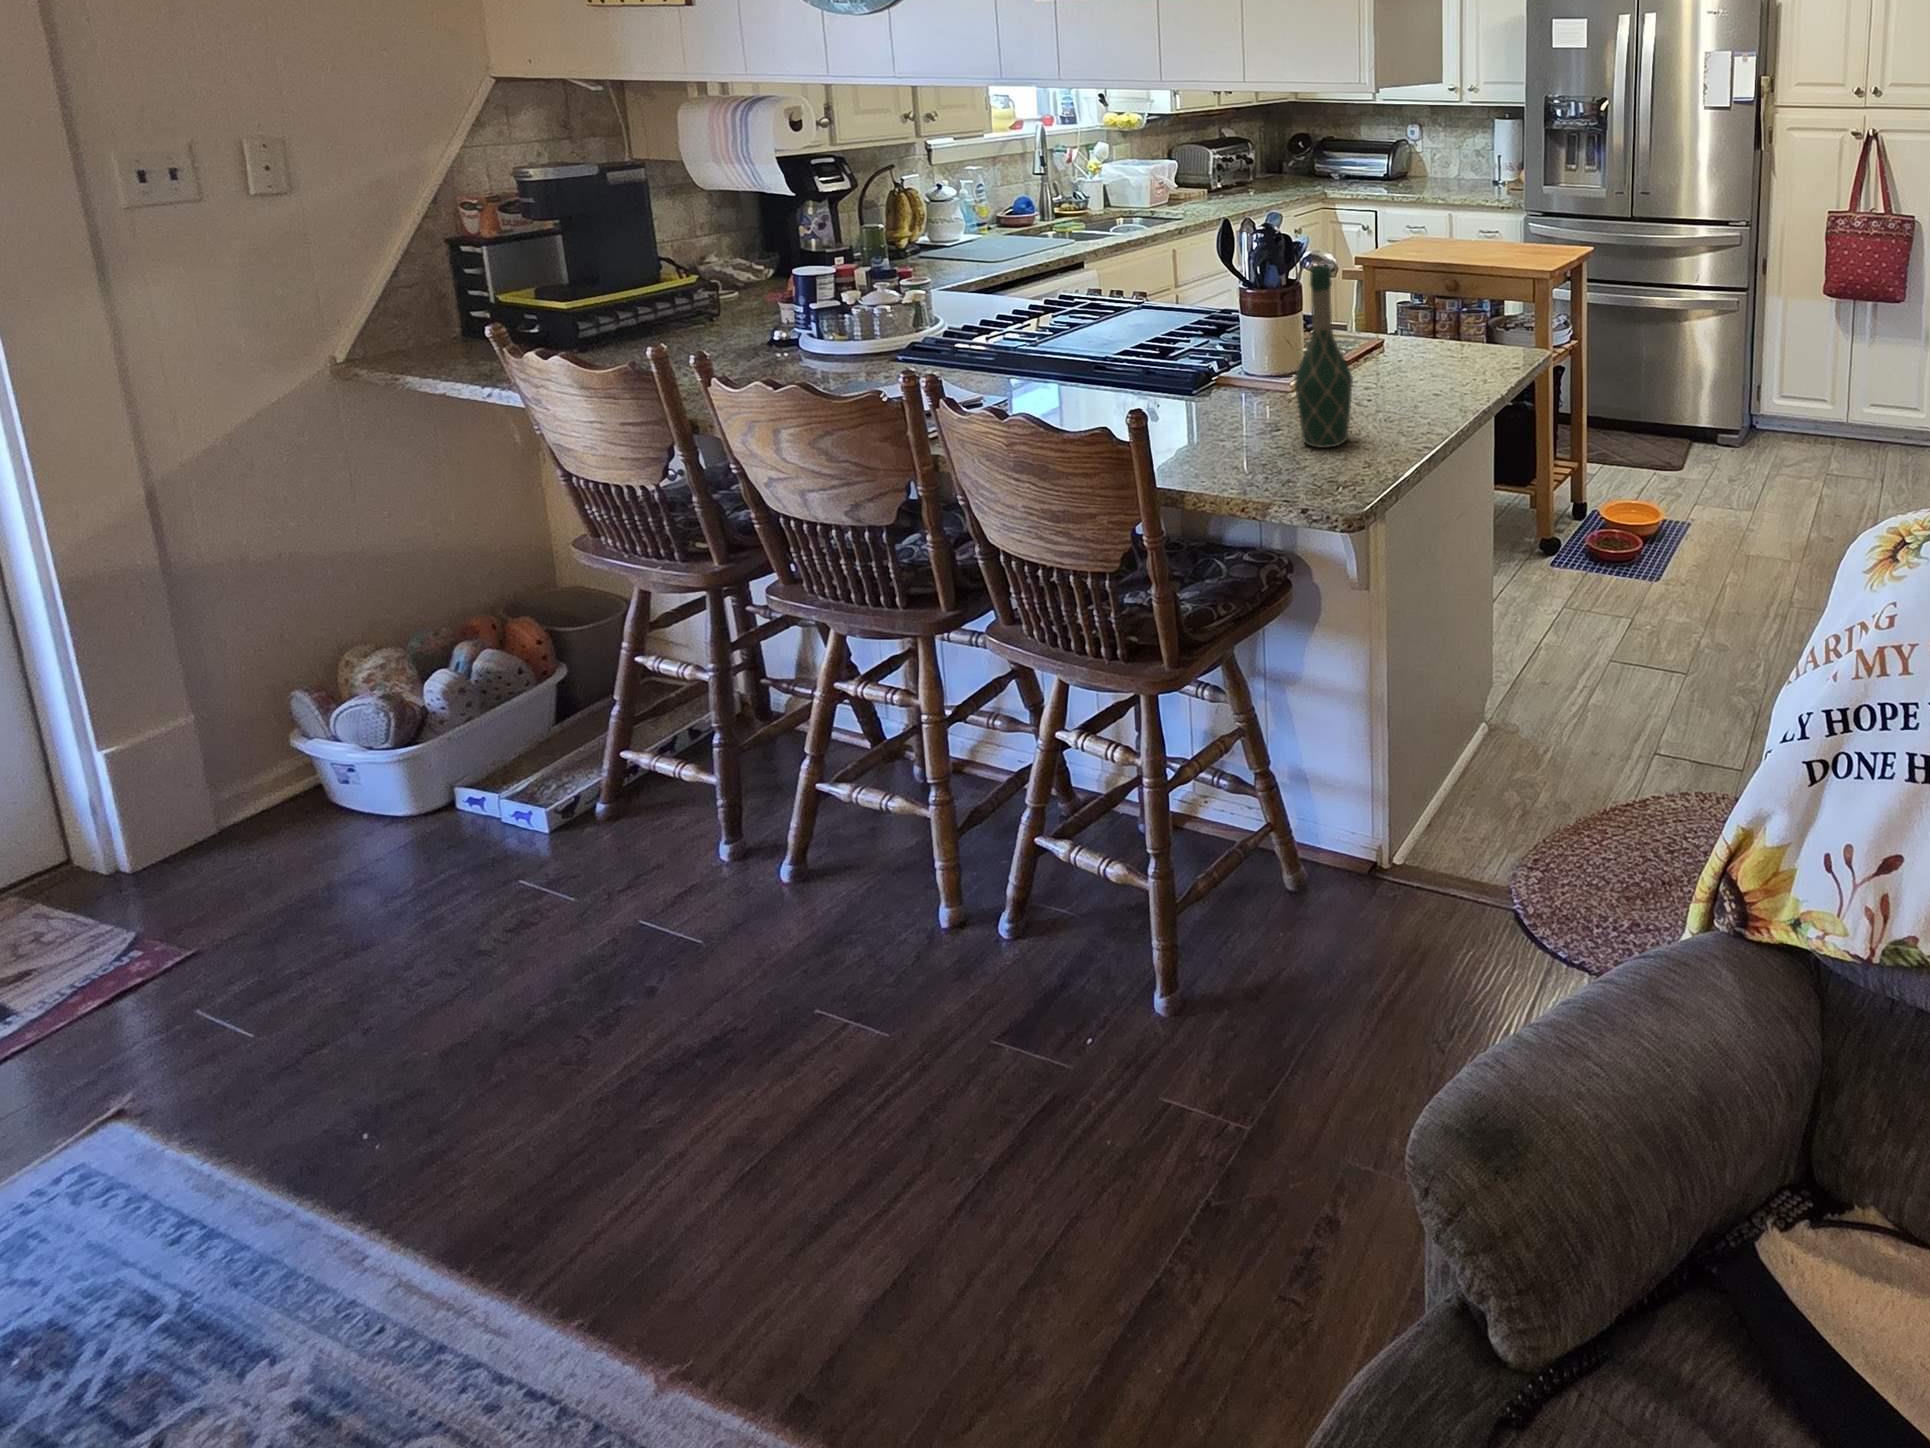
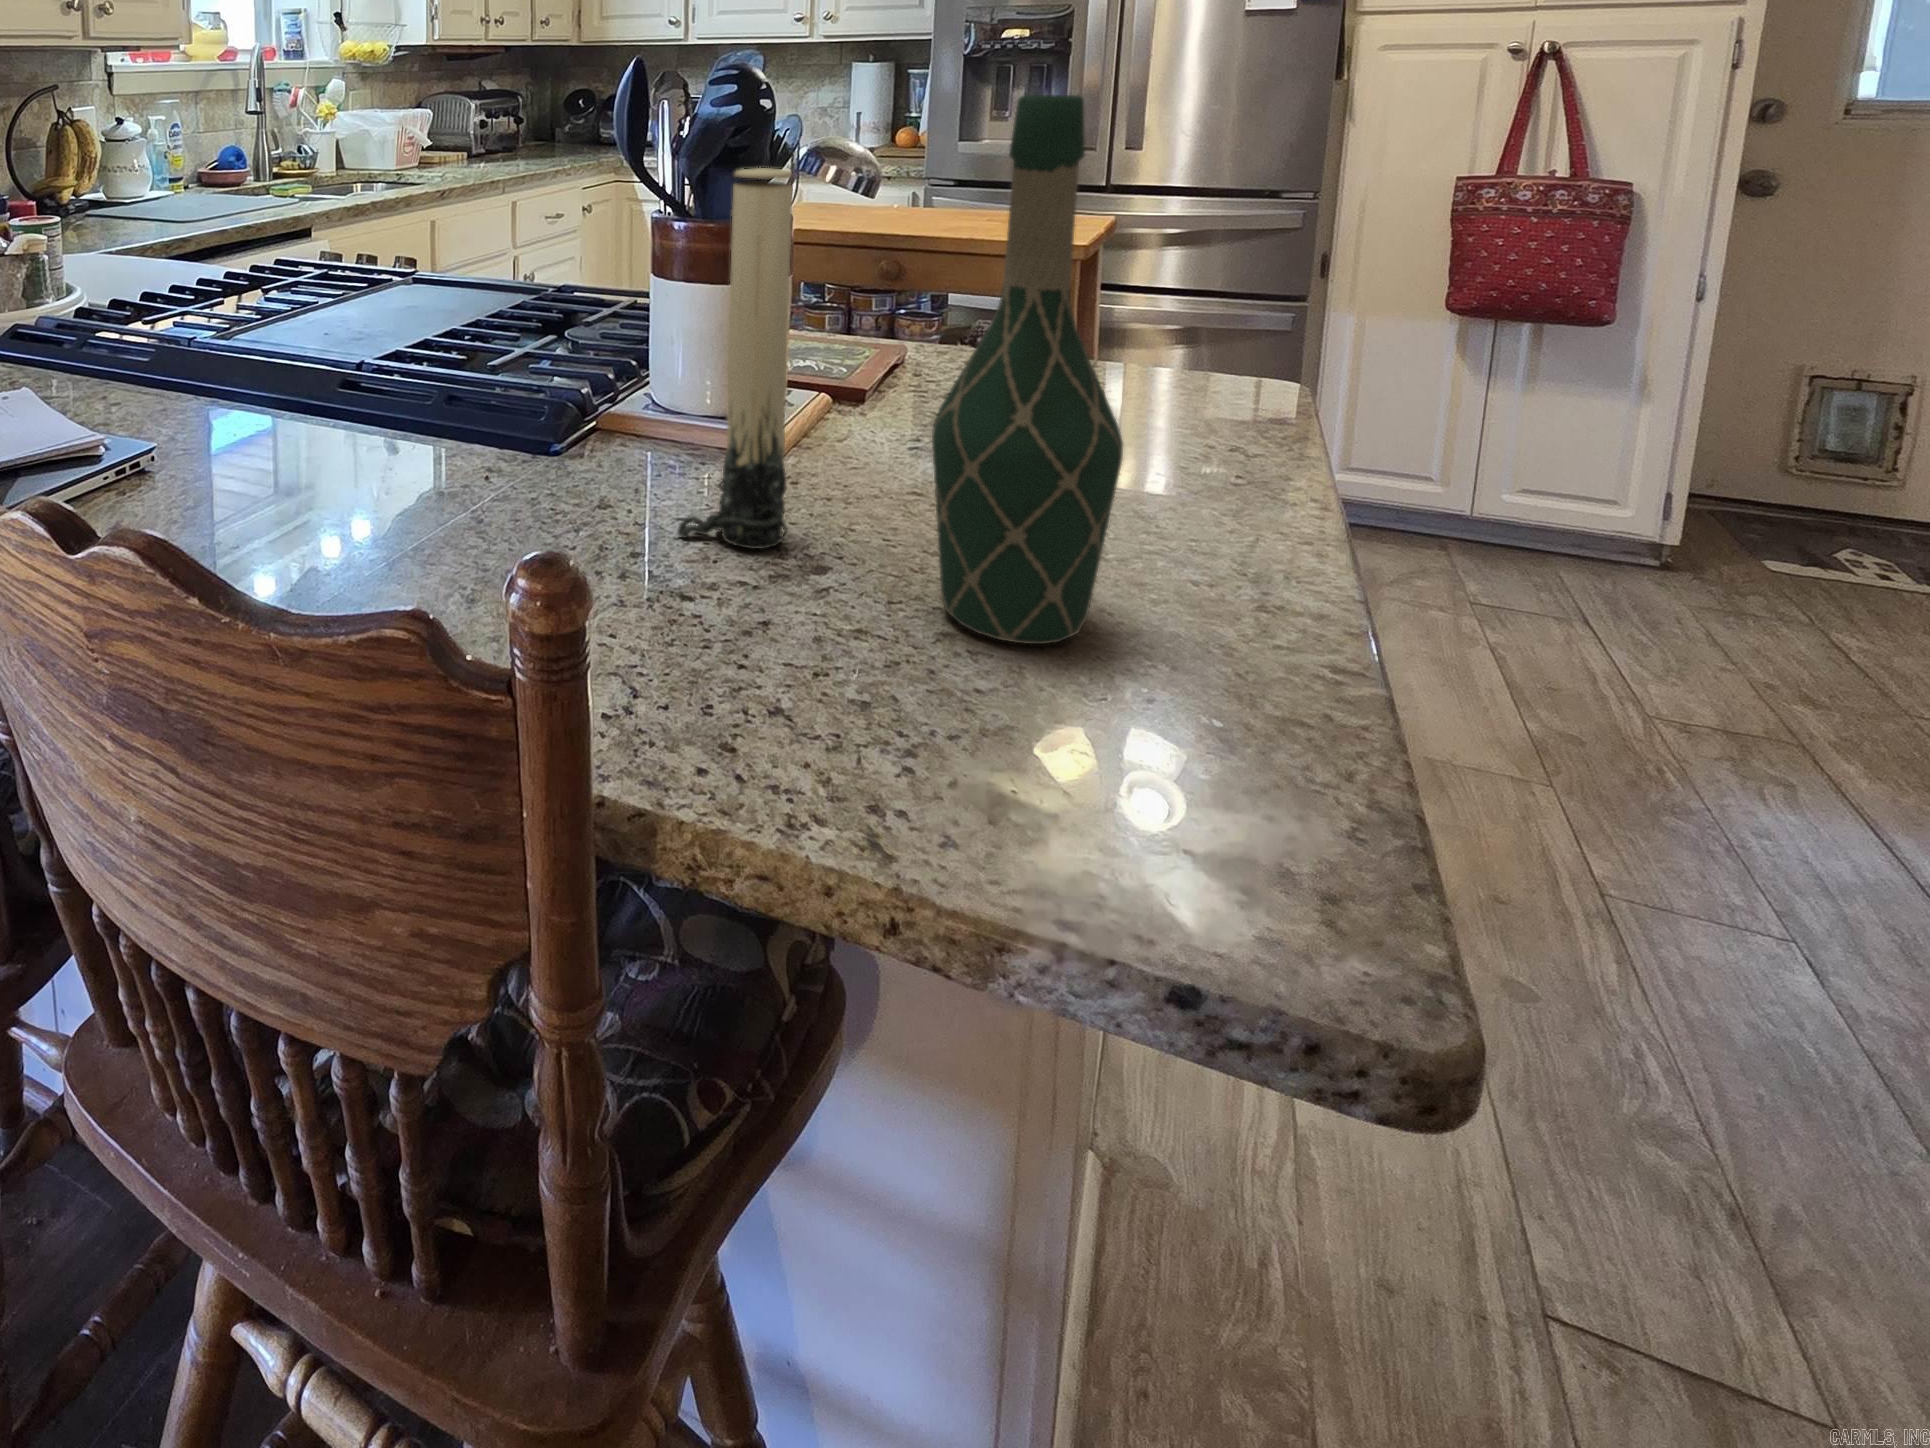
candle: none [1224,282,1264,426] -> present [677,168,793,549]

